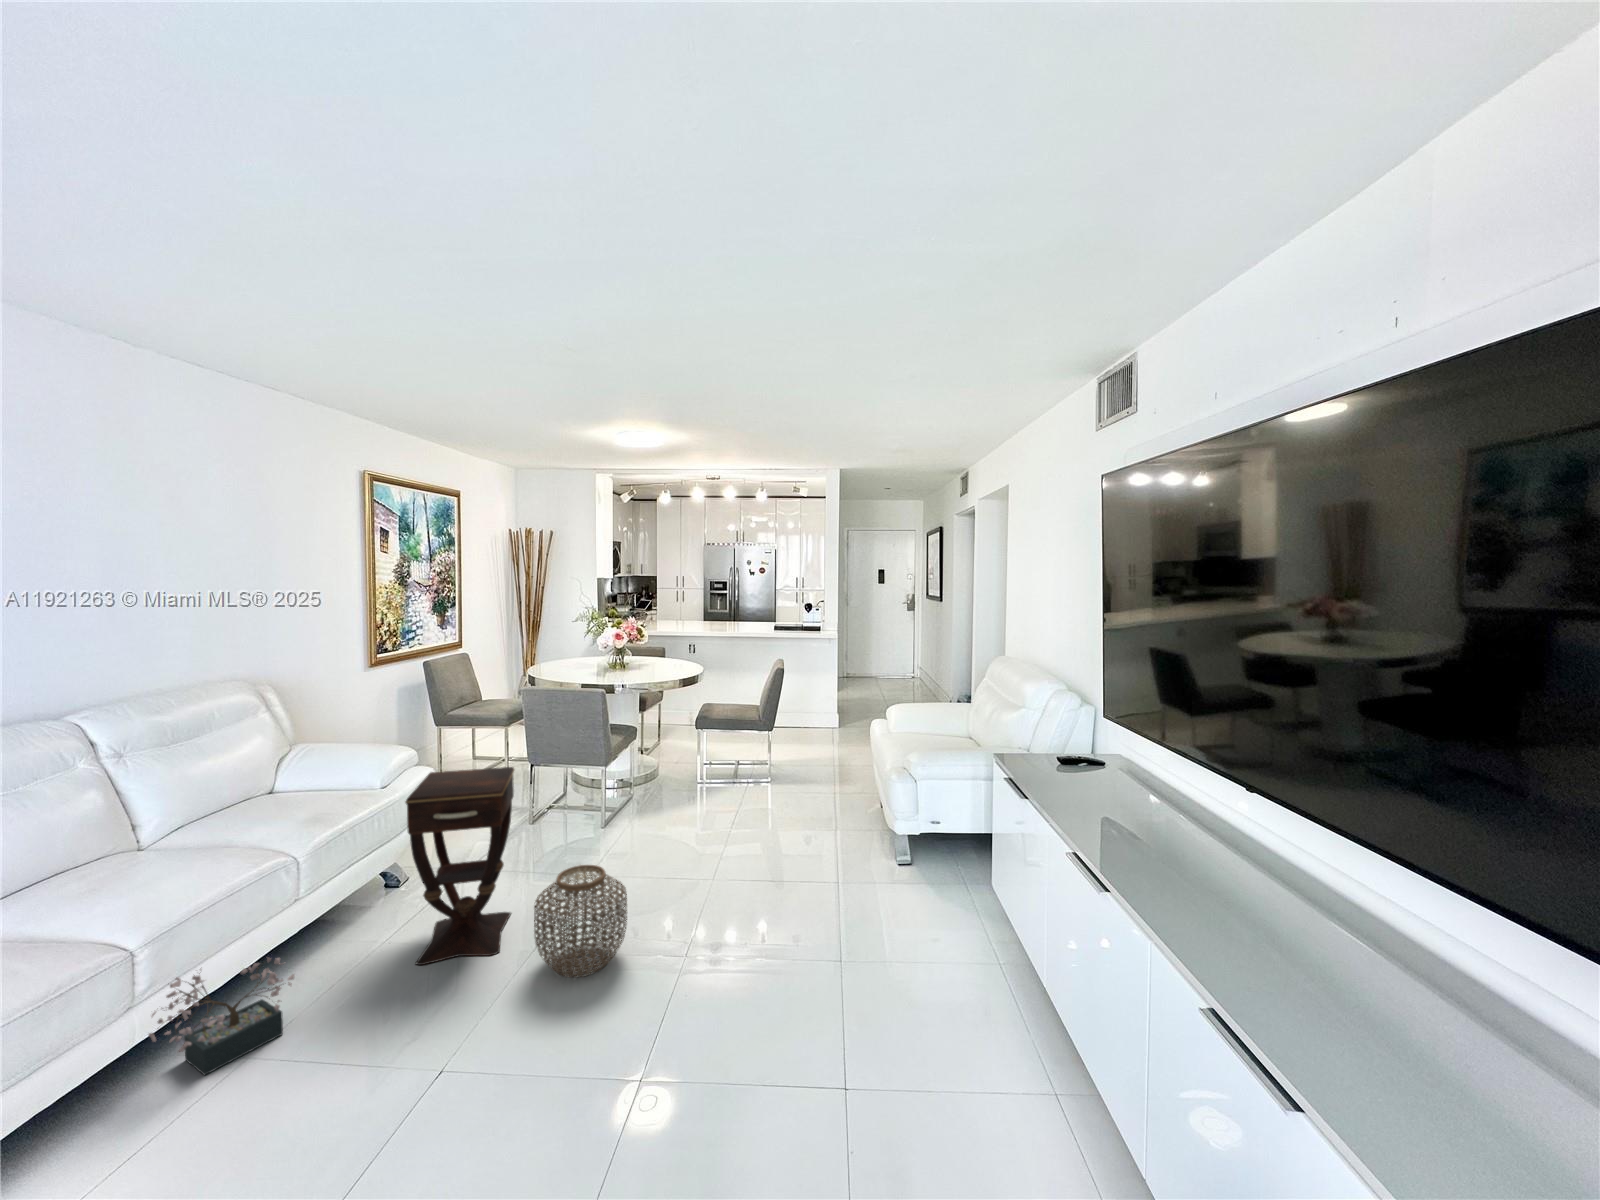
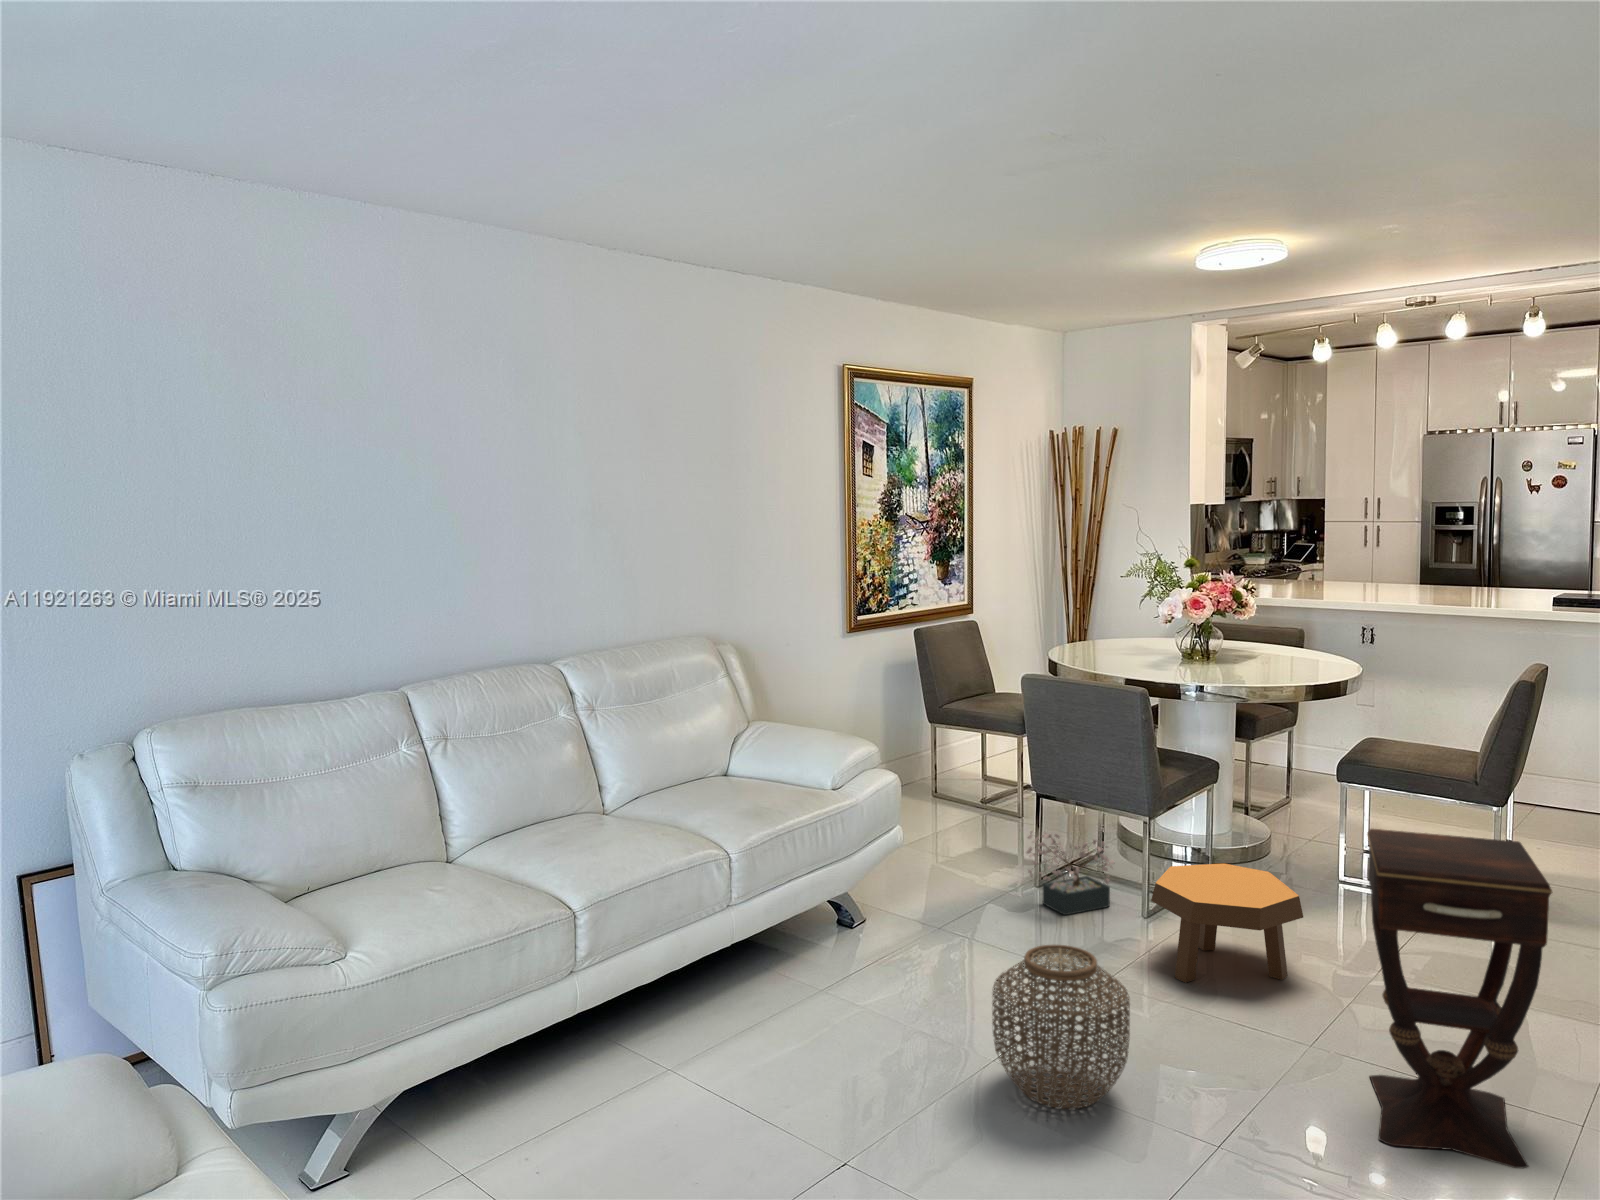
side table: present [405,767,514,965] -> present [1367,829,1553,1168]
footstool: none [615,790,702,868] -> present [1151,863,1303,983]
decorative plant: present [148,957,294,1075] -> present [1027,831,1114,915]

